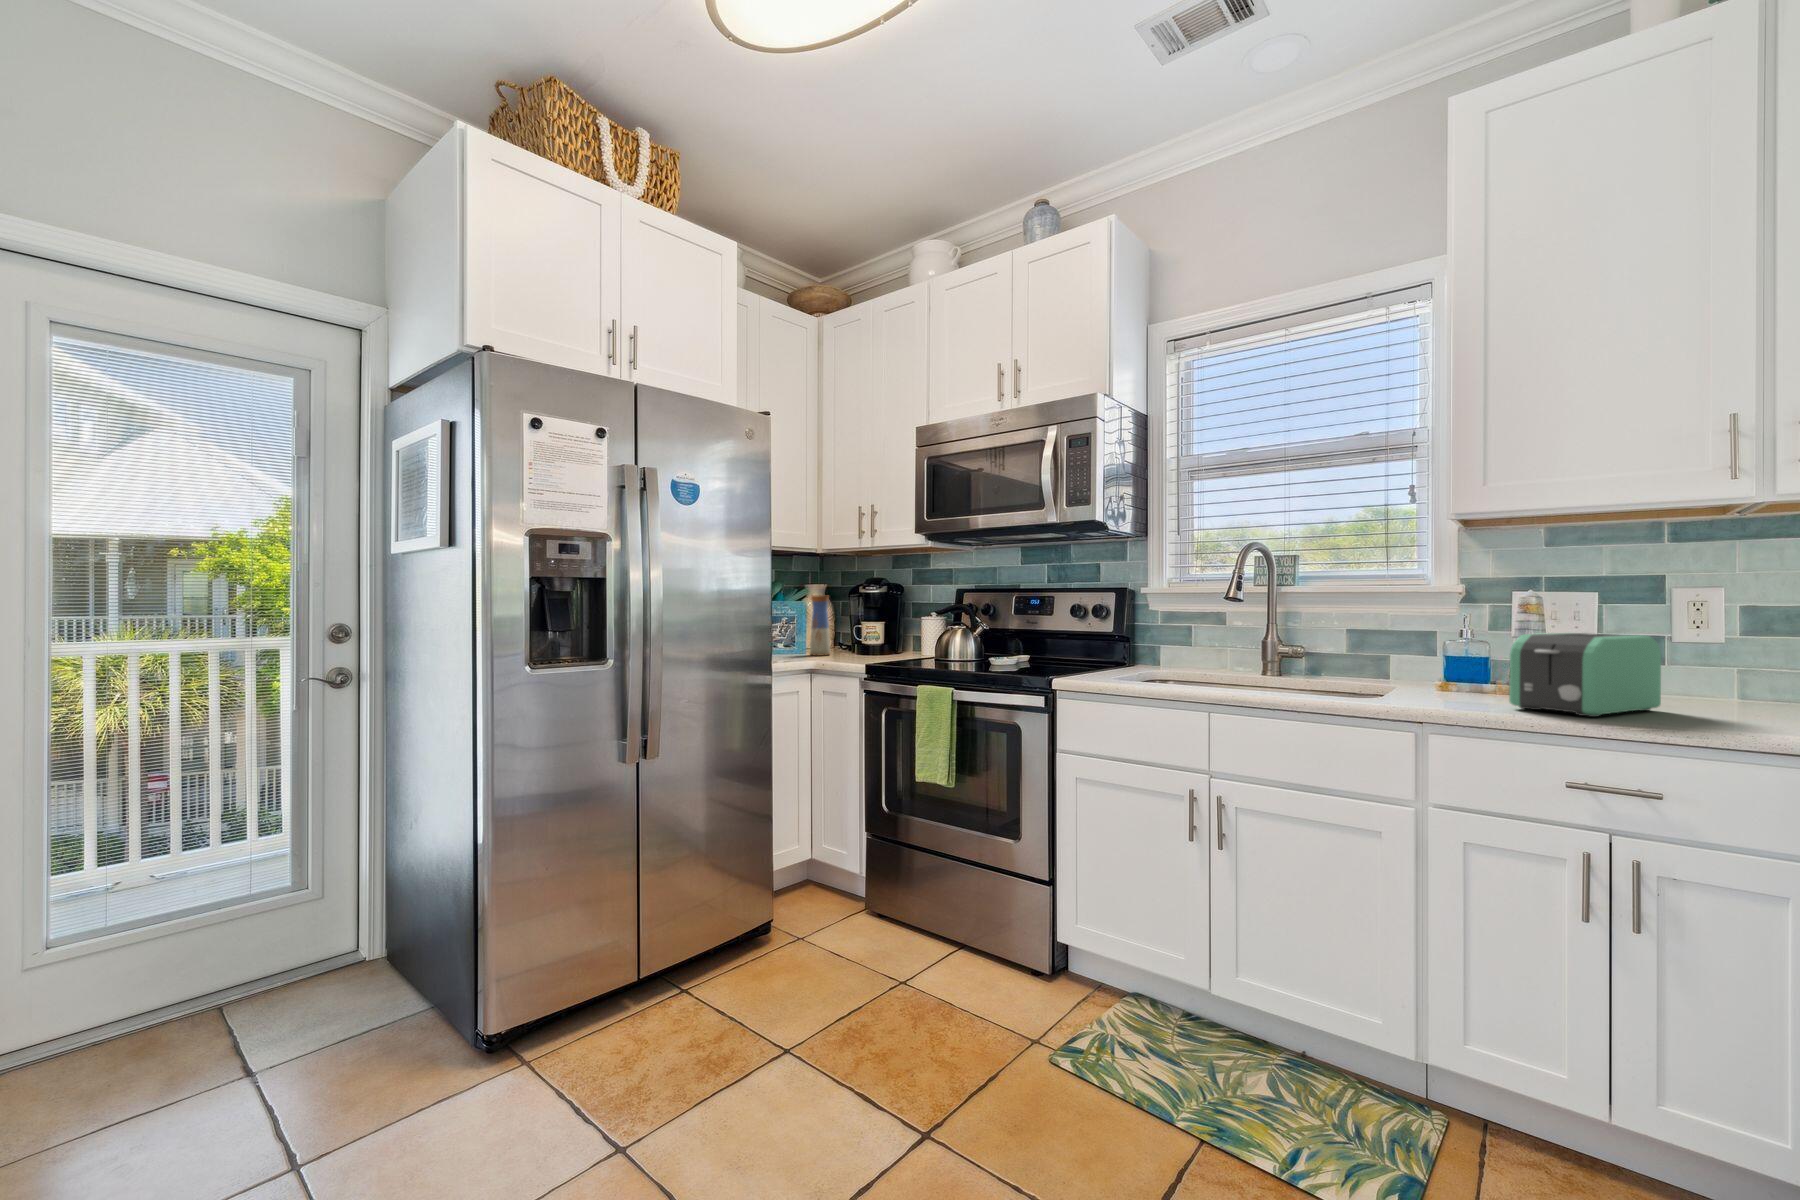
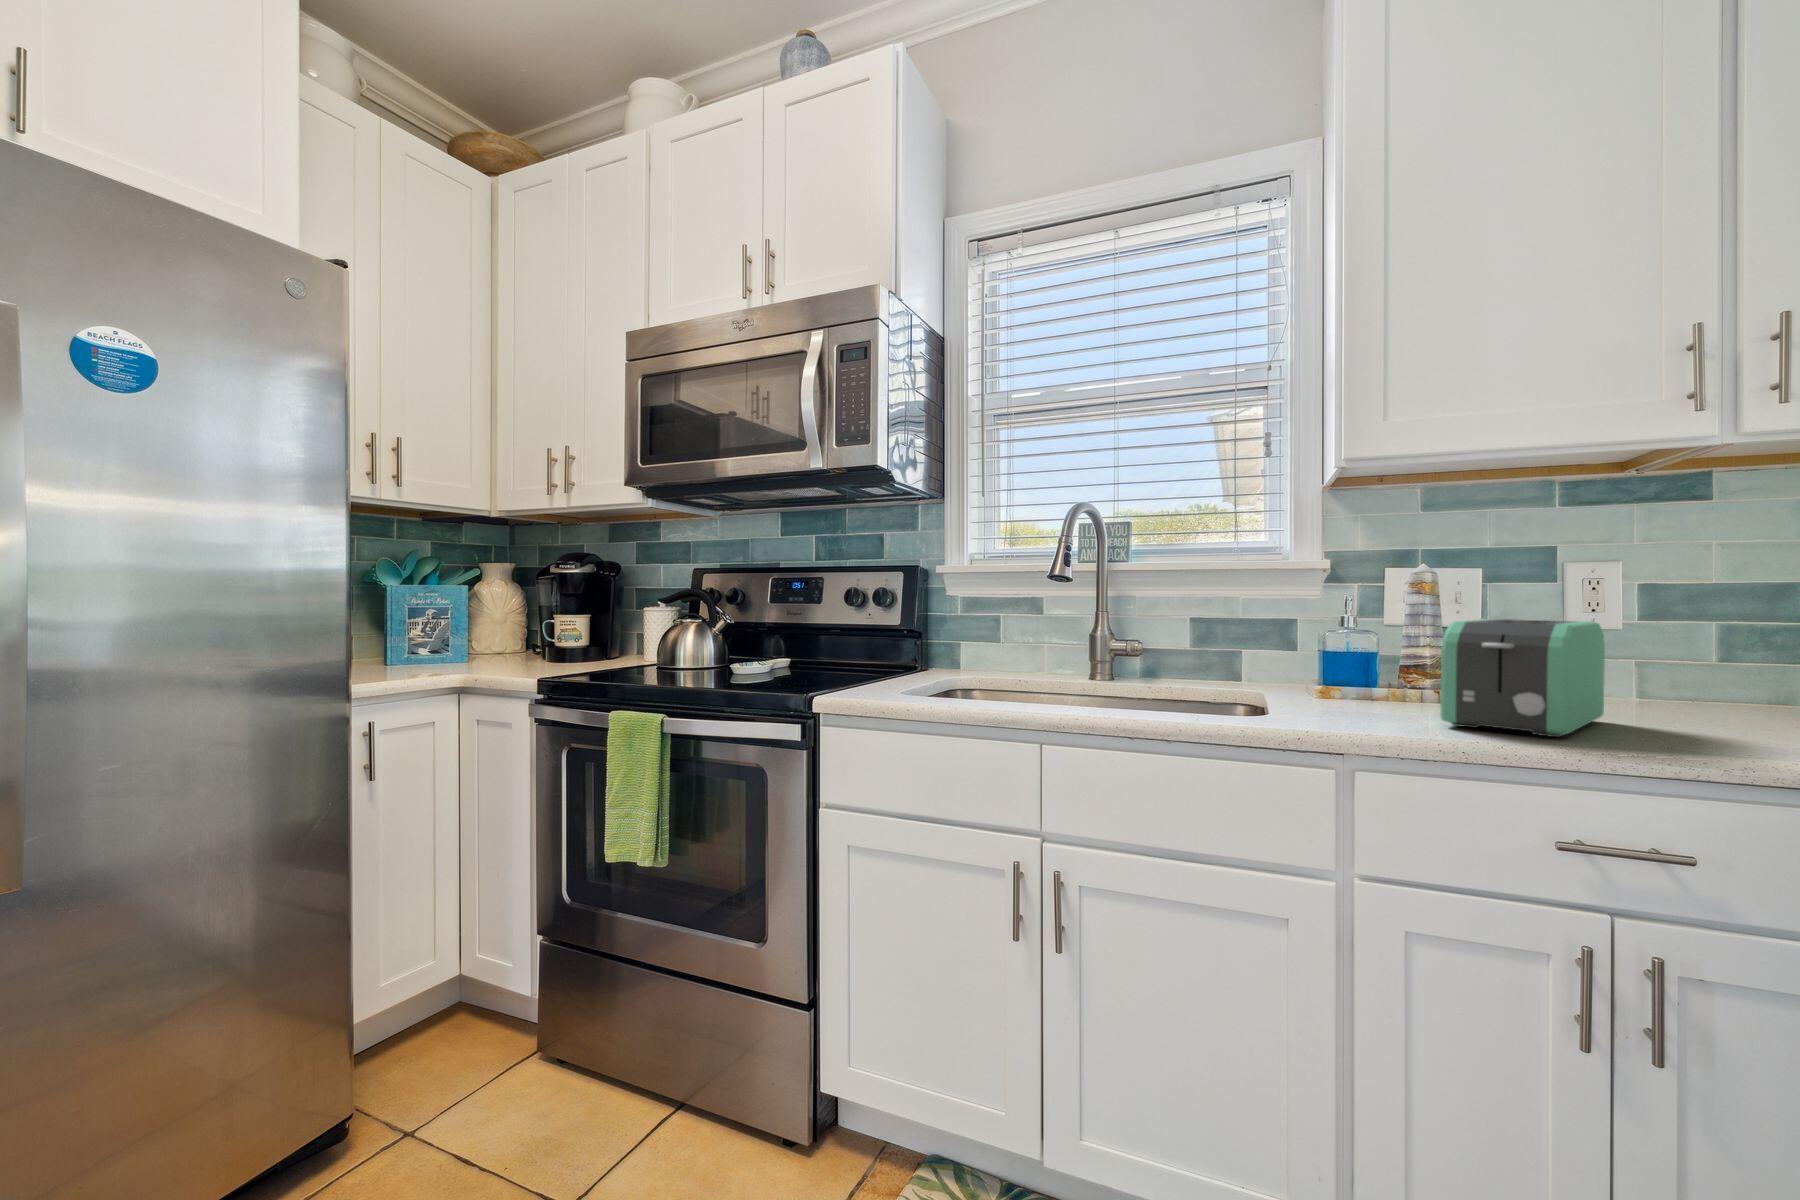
vase: present [810,595,831,656] -> none [465,577,500,667]

